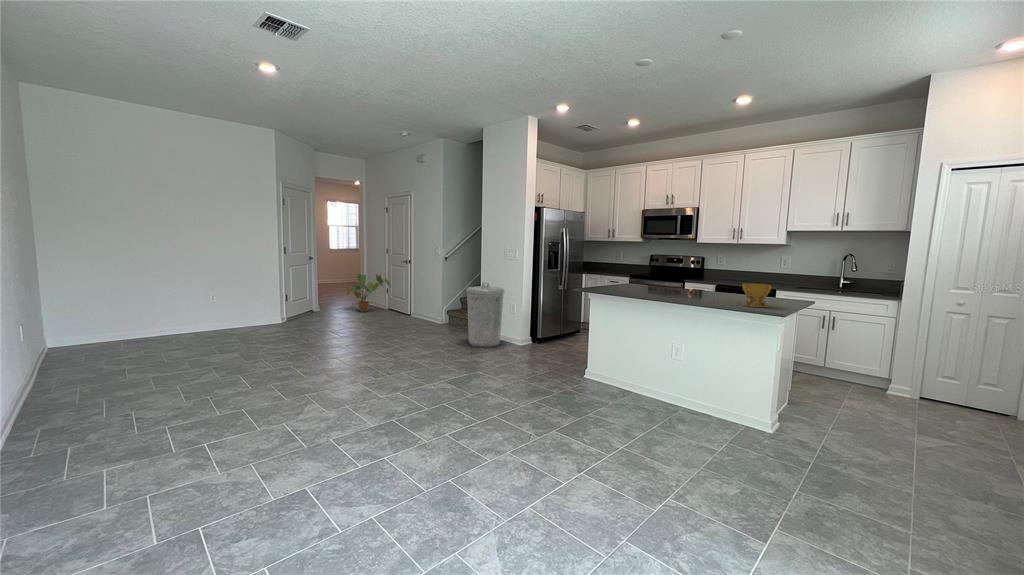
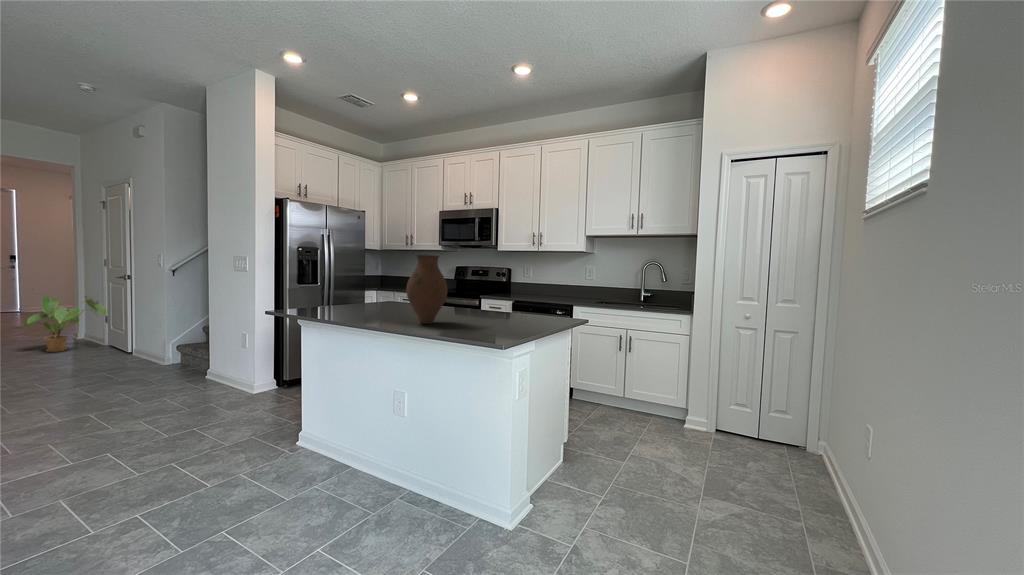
vase: none [688,254,718,300] -> present [406,255,447,324]
trash can: present [466,283,504,347] -> none [157,304,228,401]
bowl: present [742,283,772,307] -> none [468,297,506,333]

